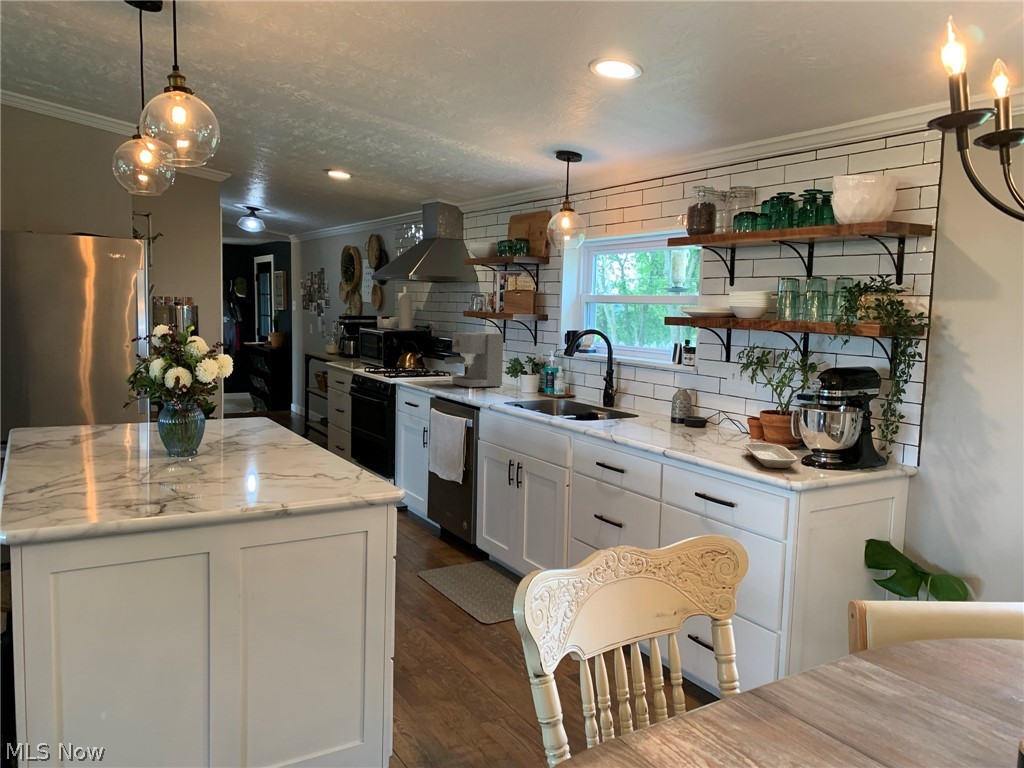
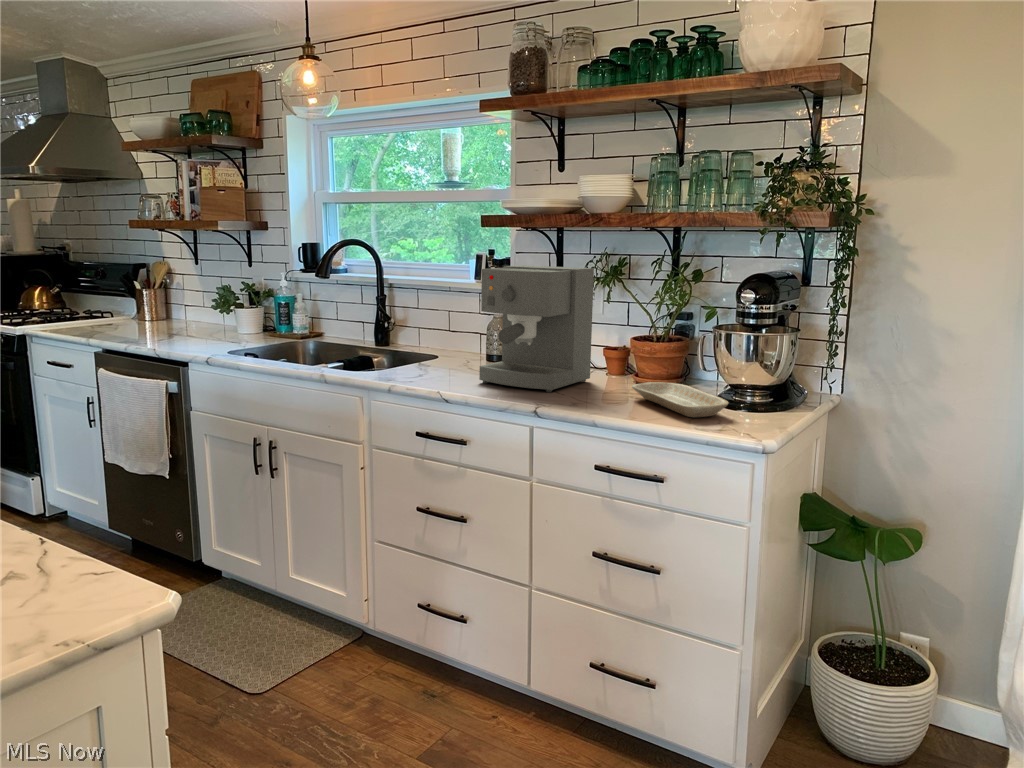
coffee maker: present [444,332,503,388] -> present [479,265,594,392]

